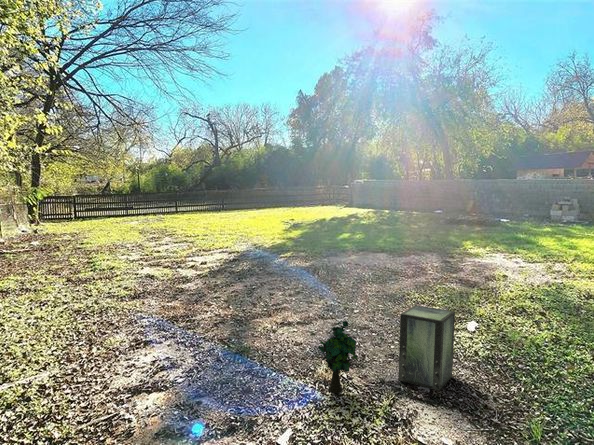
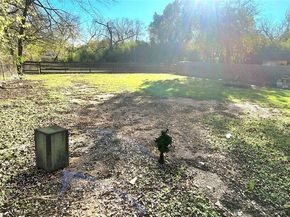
storage box: present [398,305,455,391] -> present [34,125,69,173]

